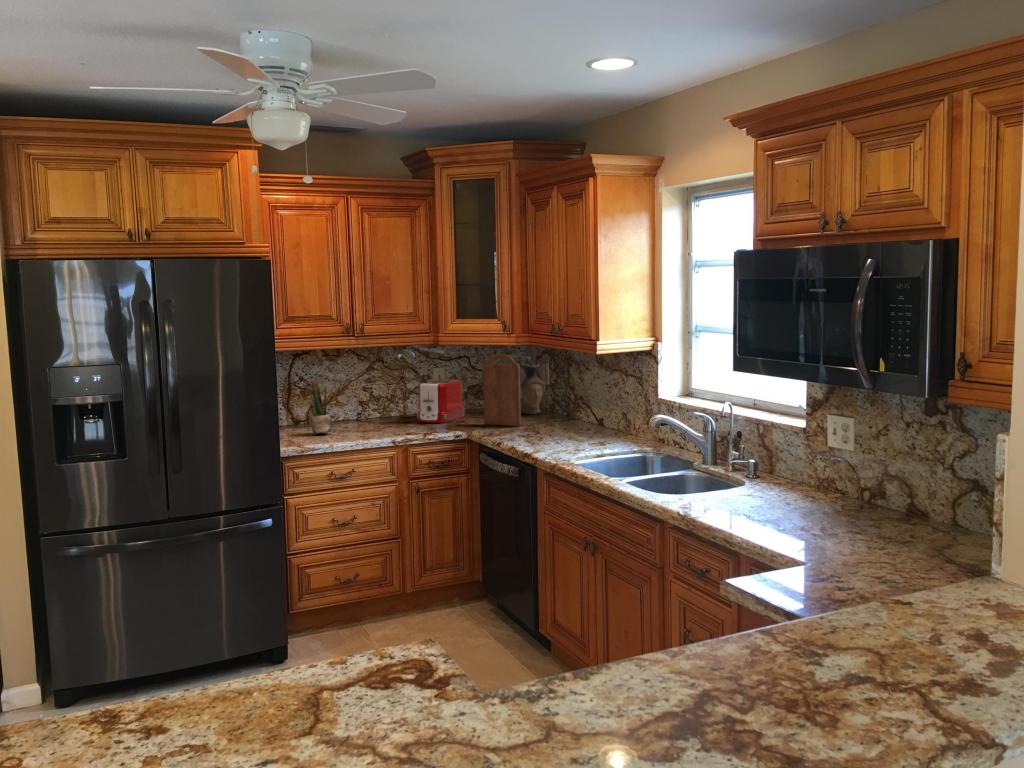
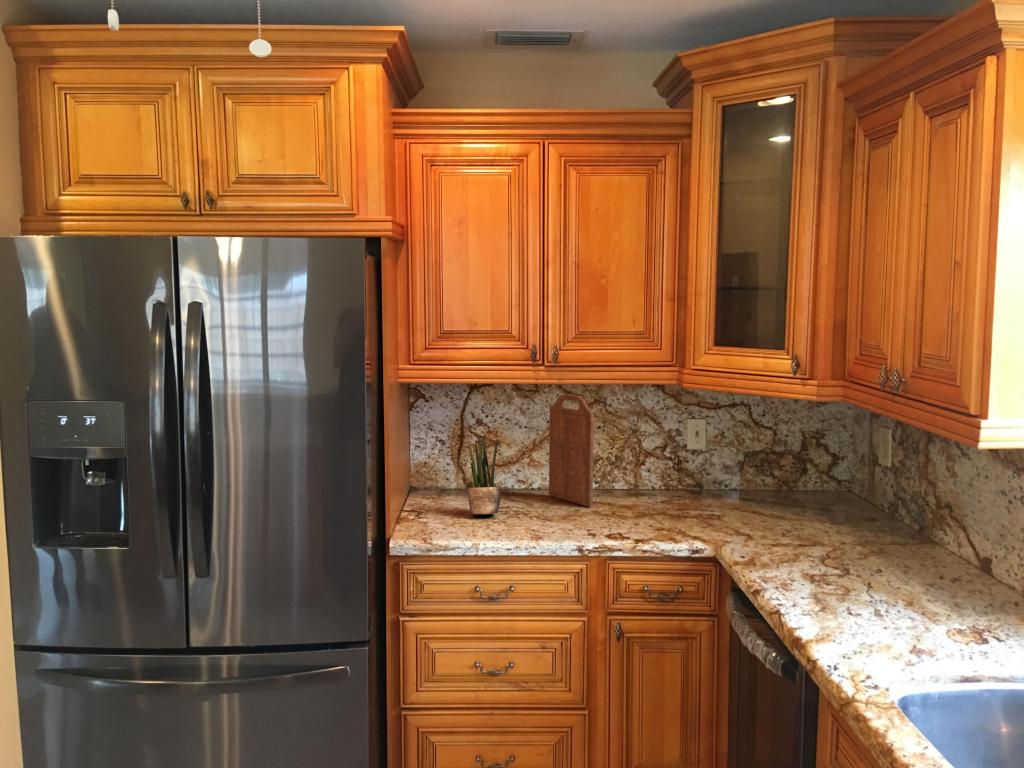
cutting board: present [483,355,521,426] -> present [549,394,594,507]
ceramic pitcher: present [521,357,545,414] -> none [833,414,877,514]
toaster: present [417,379,465,423] -> none [646,439,731,515]

